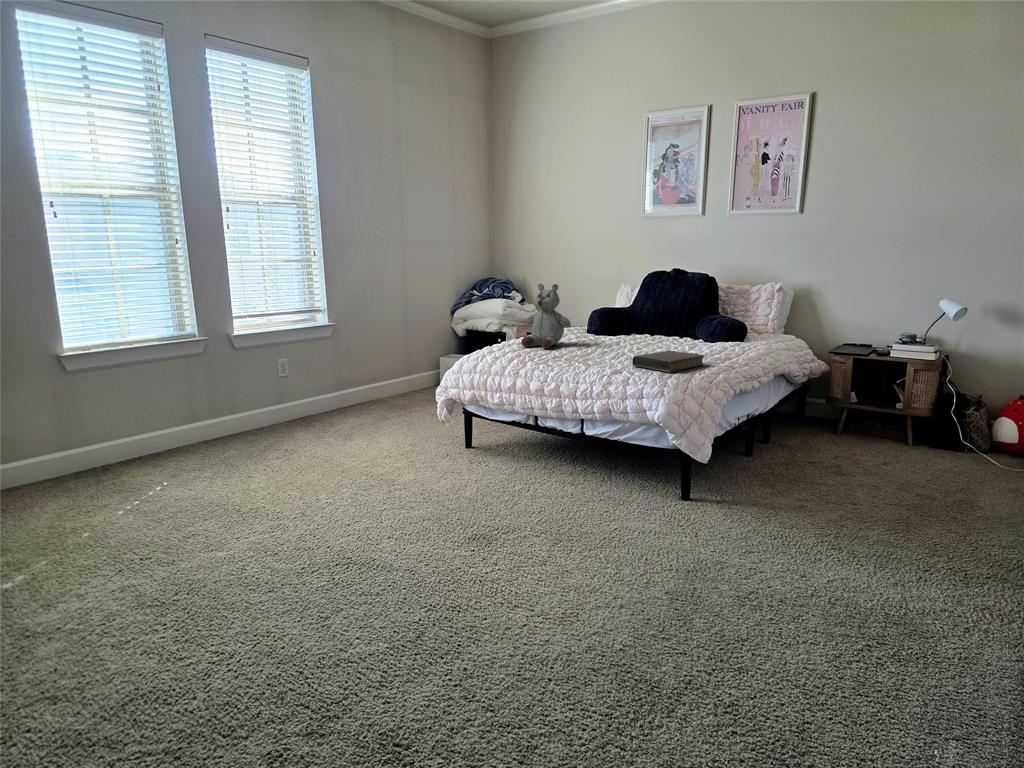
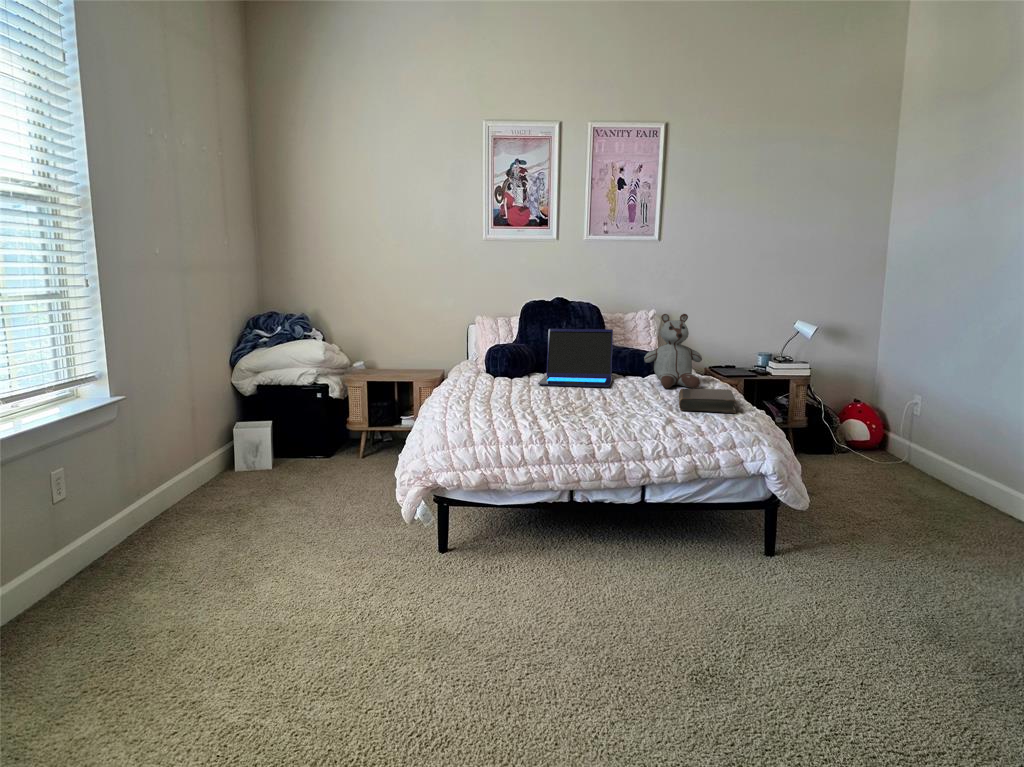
stuffed bear: present [521,284,571,349] -> present [644,314,702,388]
laptop: none [592,295,675,346] -> present [538,329,613,387]

